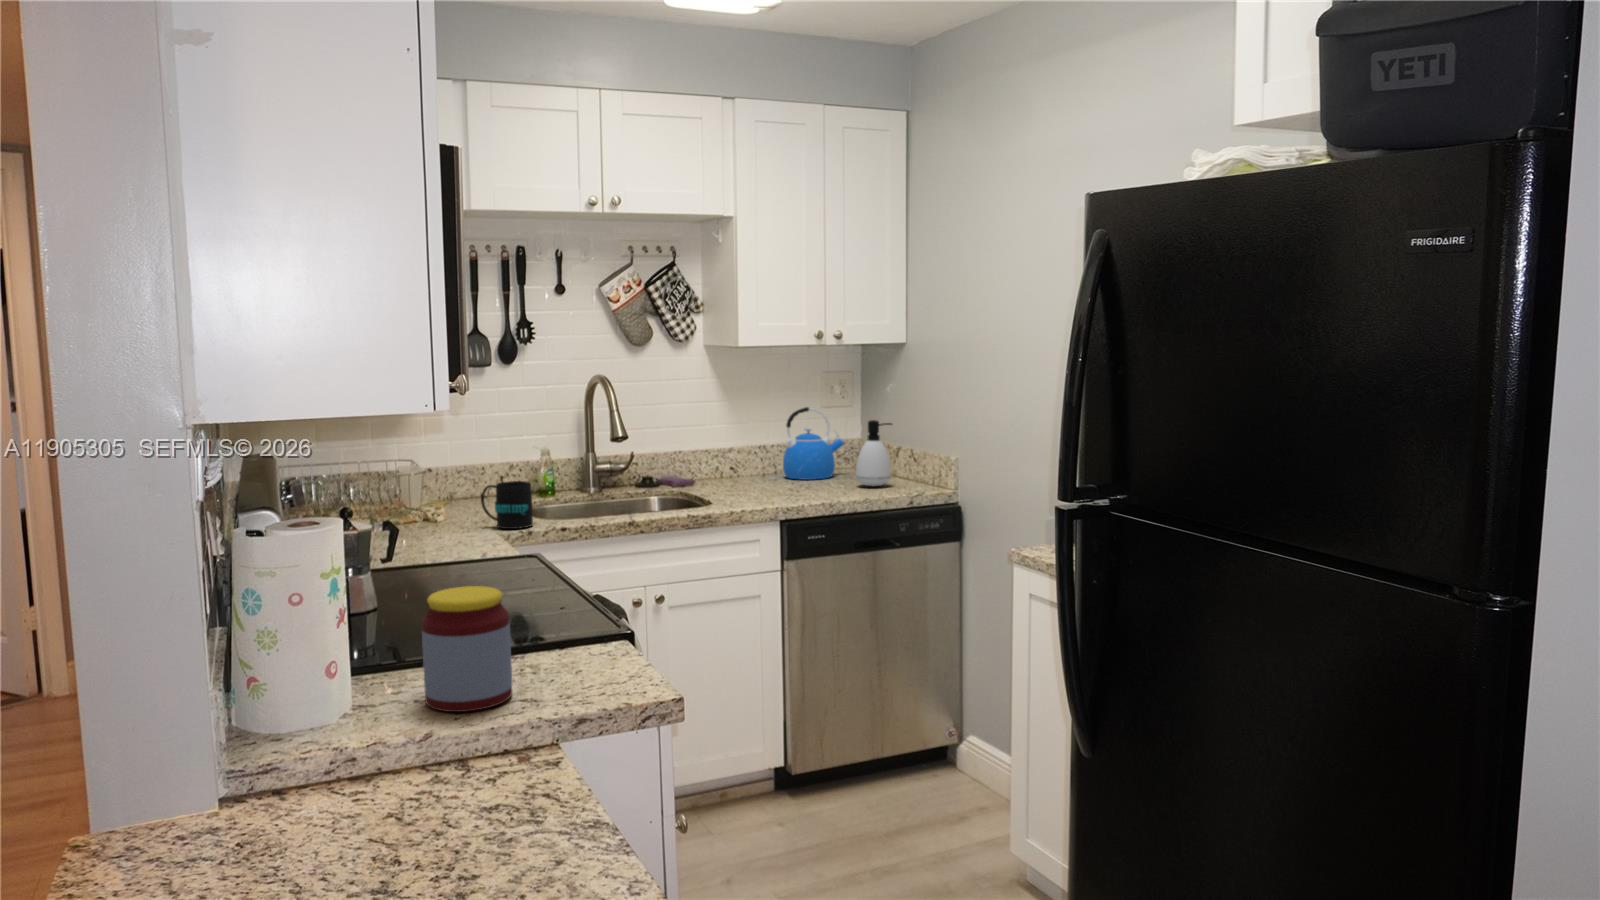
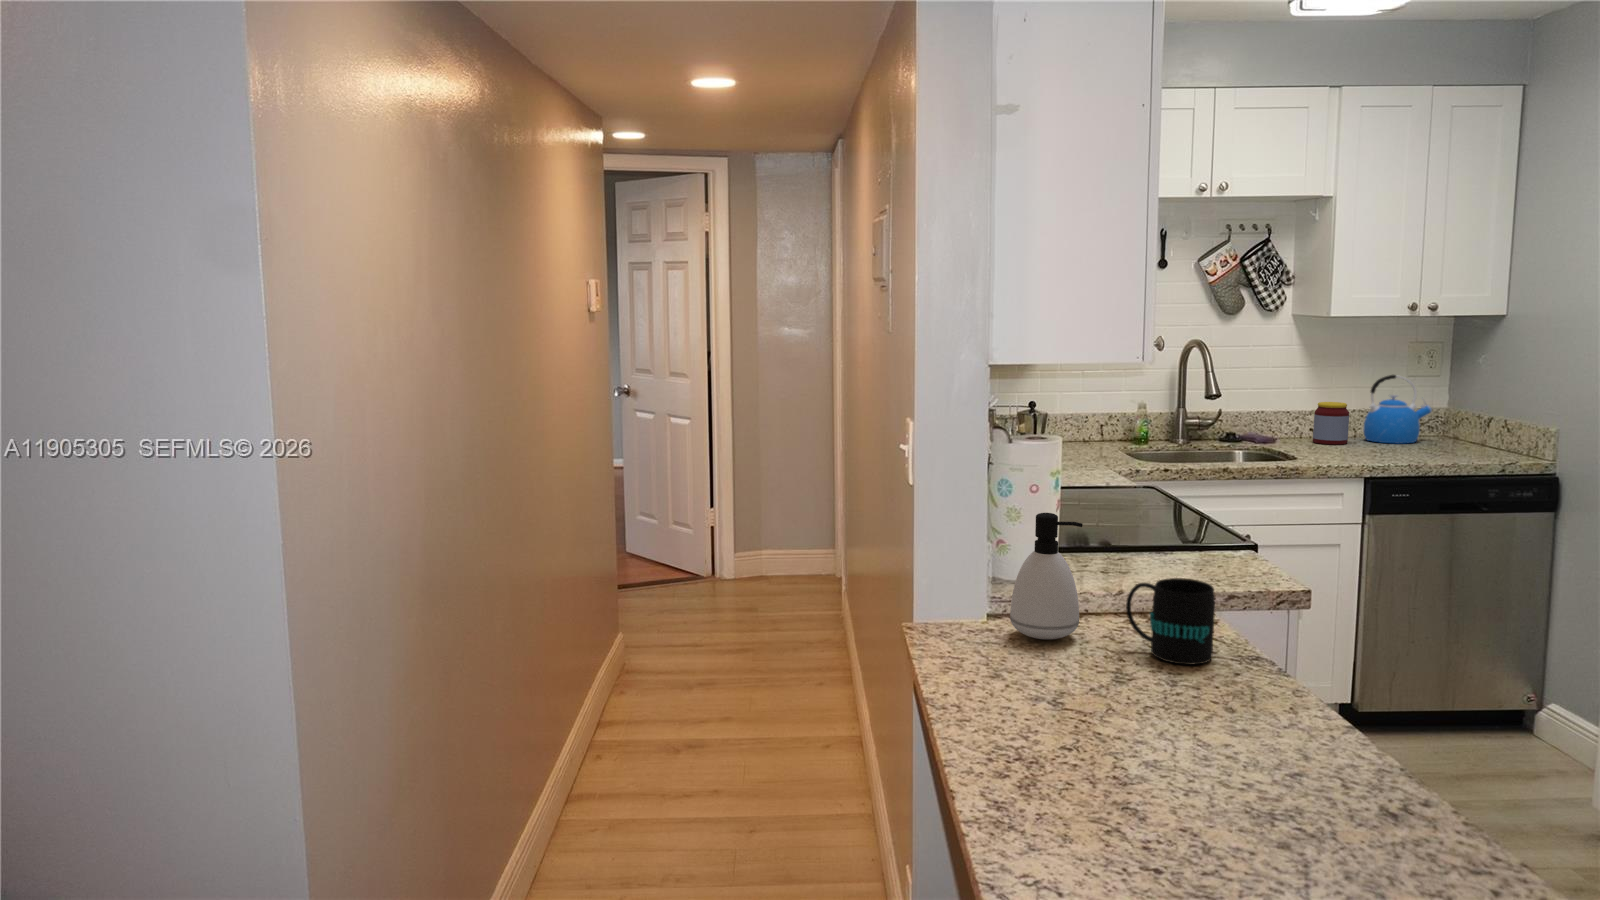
soap dispenser: present [856,420,892,486] -> present [1010,513,1083,639]
mug: present [481,481,533,529] -> present [1126,578,1215,665]
jar: present [422,586,512,712] -> present [1313,402,1349,445]

